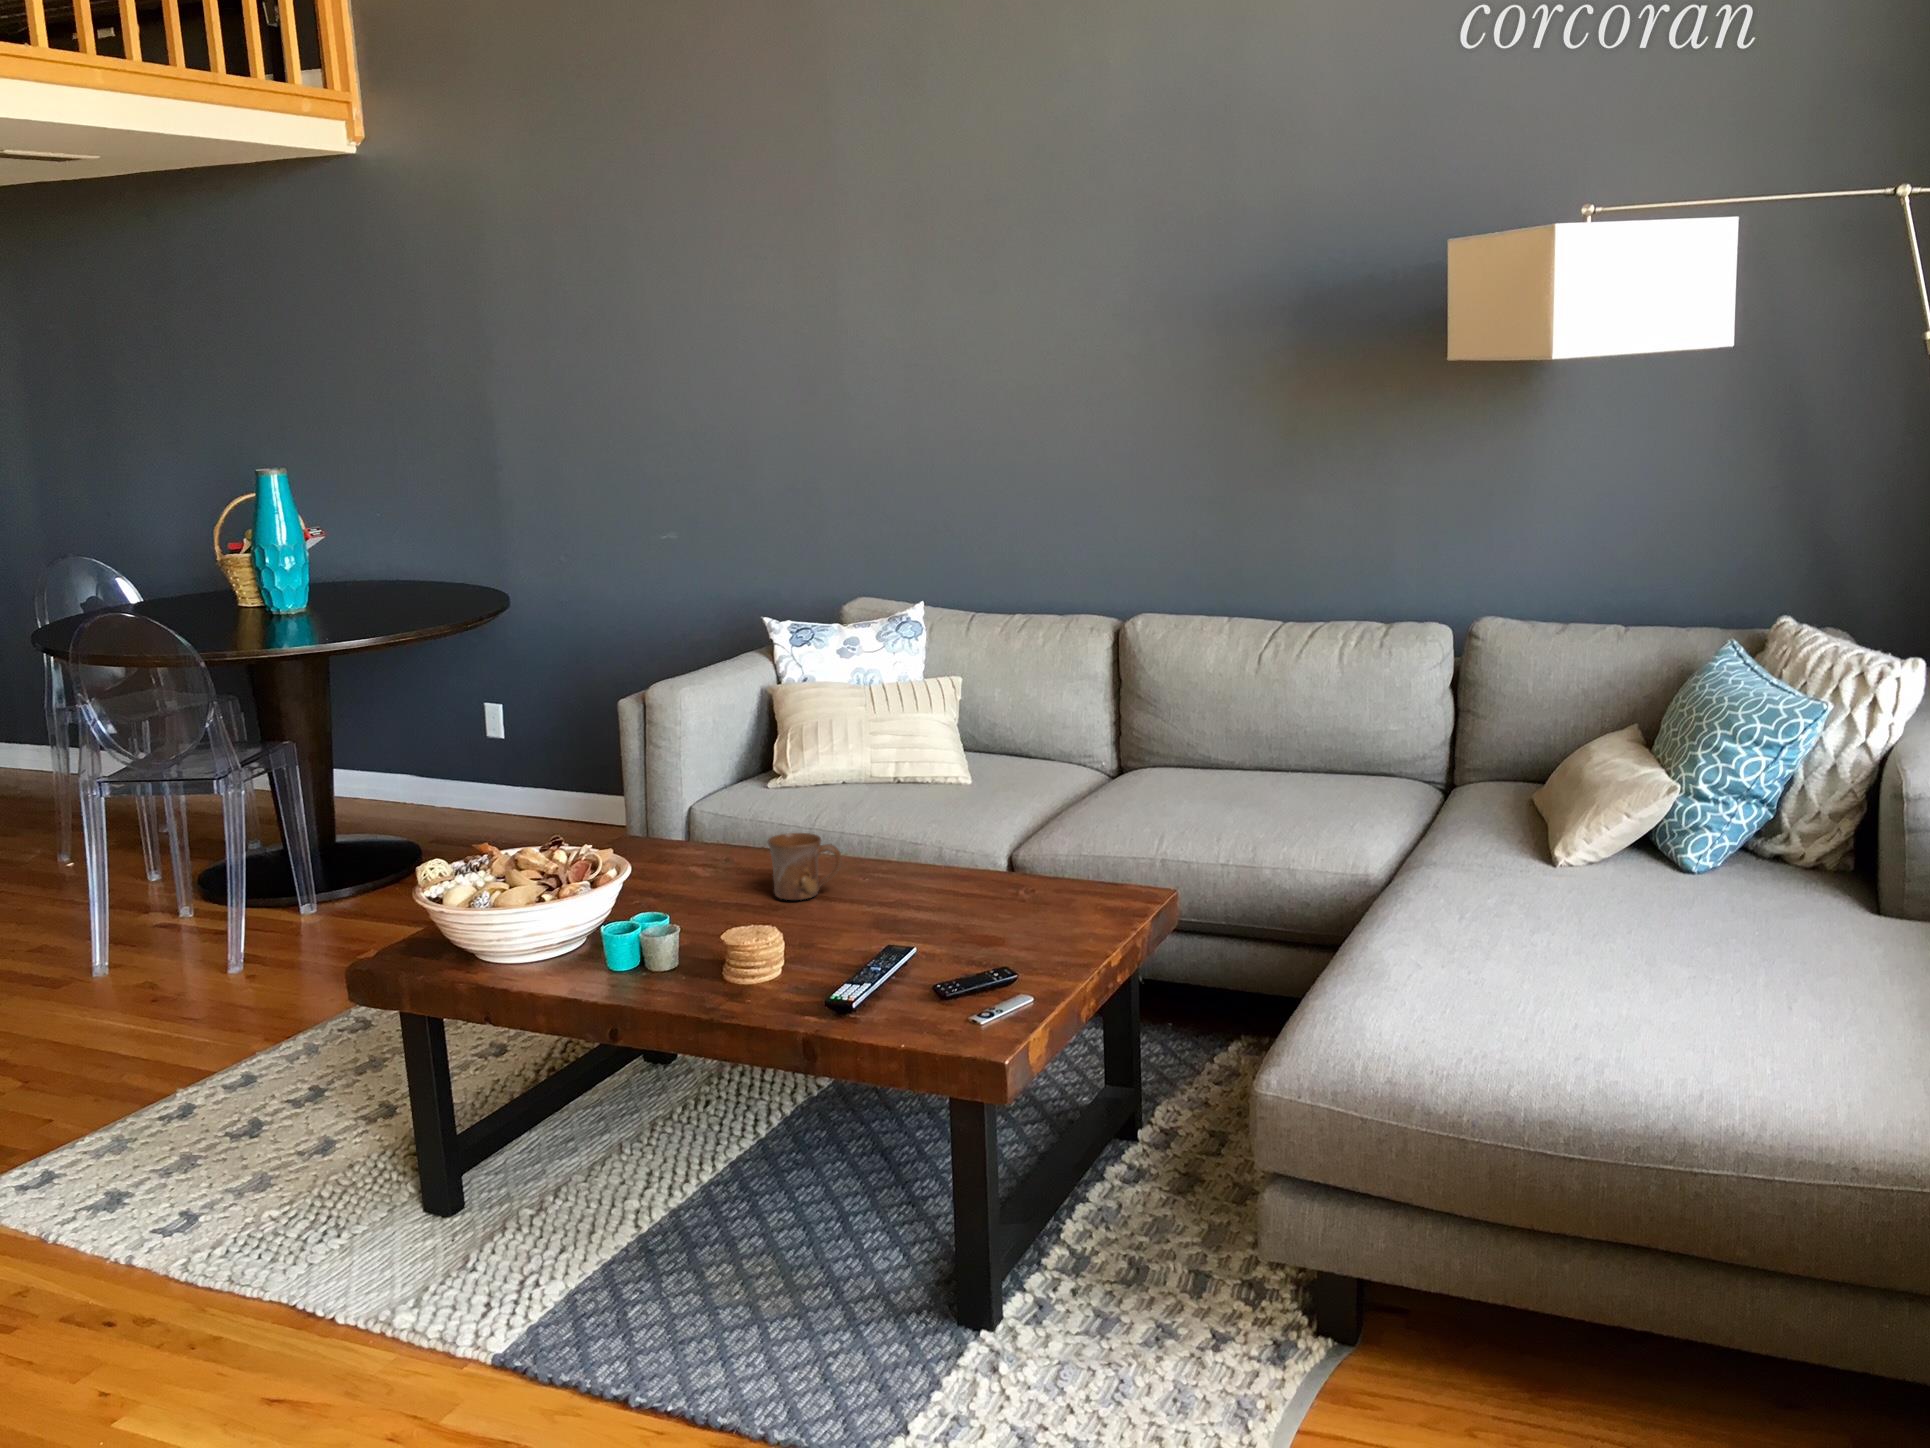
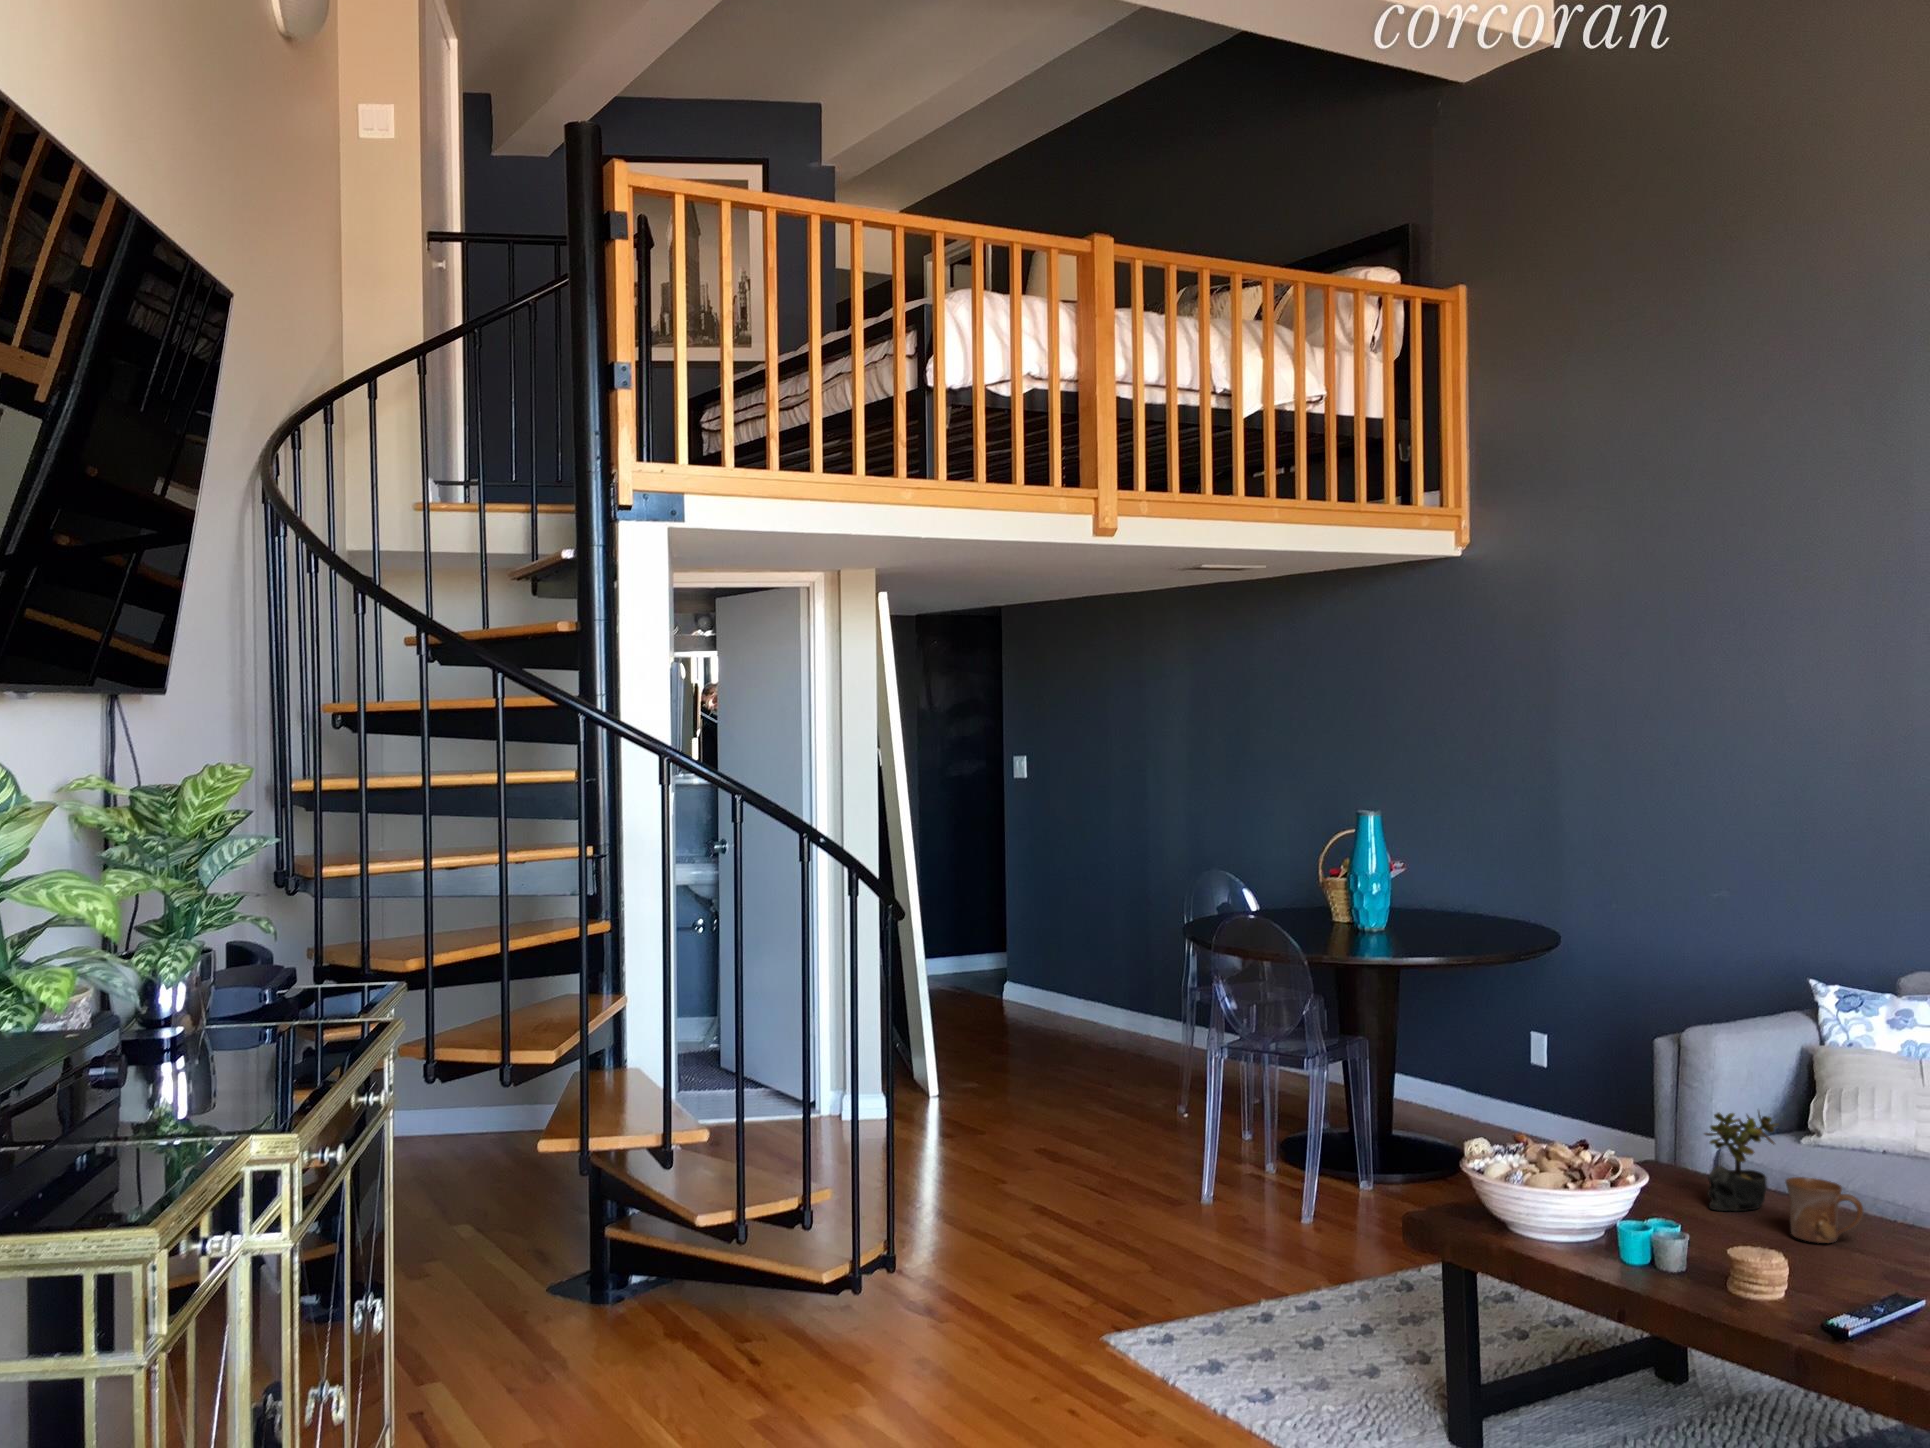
succulent plant: none [682,768,756,883] -> present [1705,1111,1779,1211]

